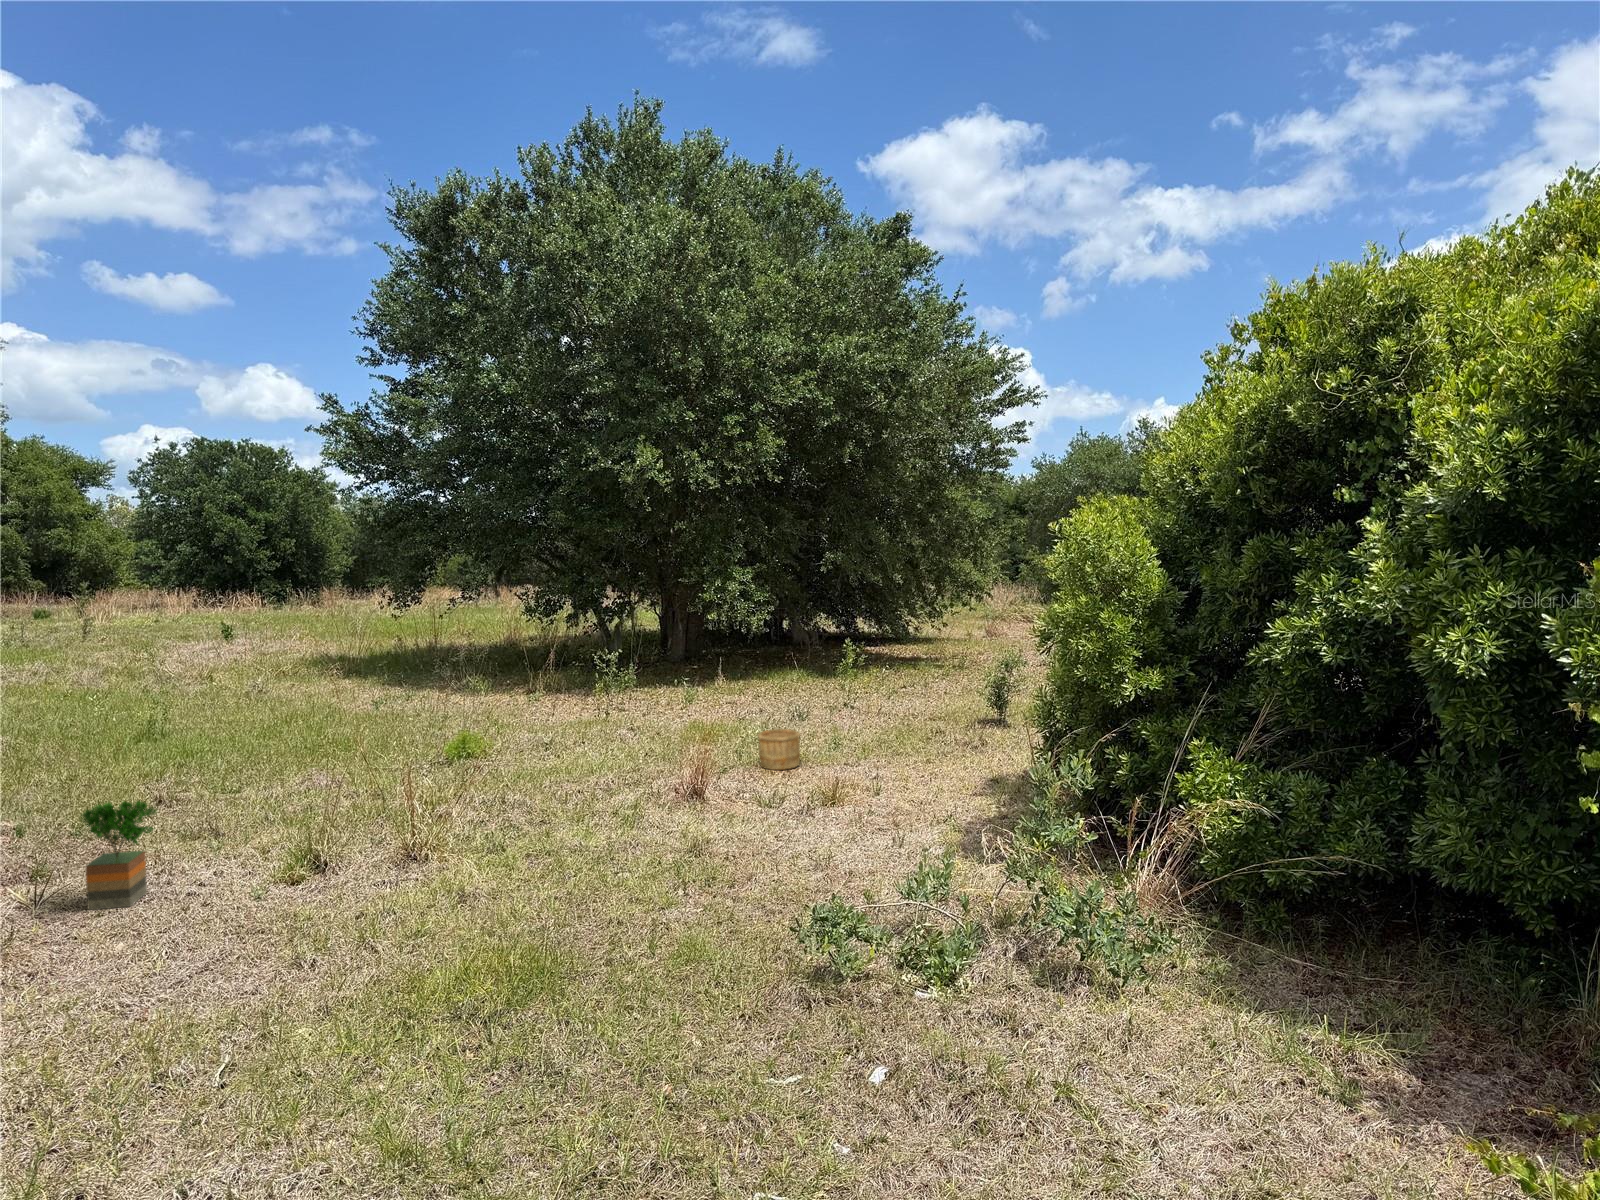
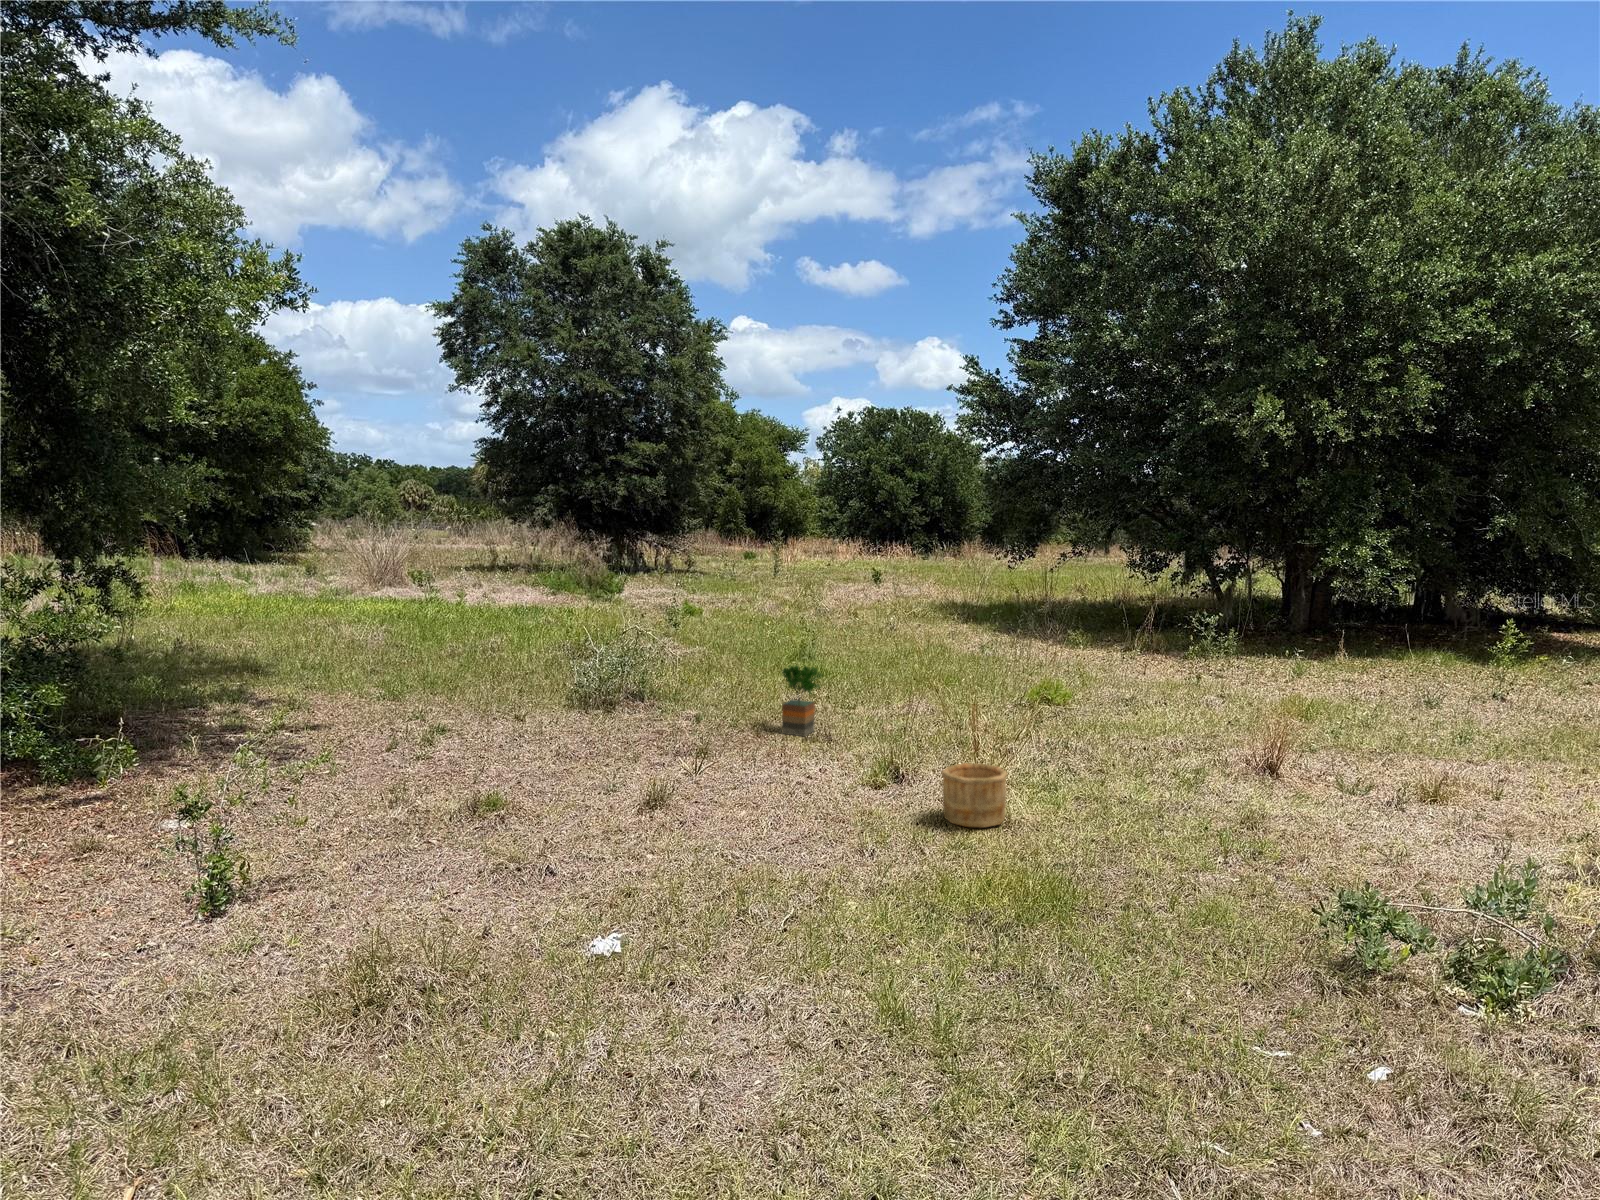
wooden bucket: present [757,729,800,770] -> present [941,763,1007,827]

